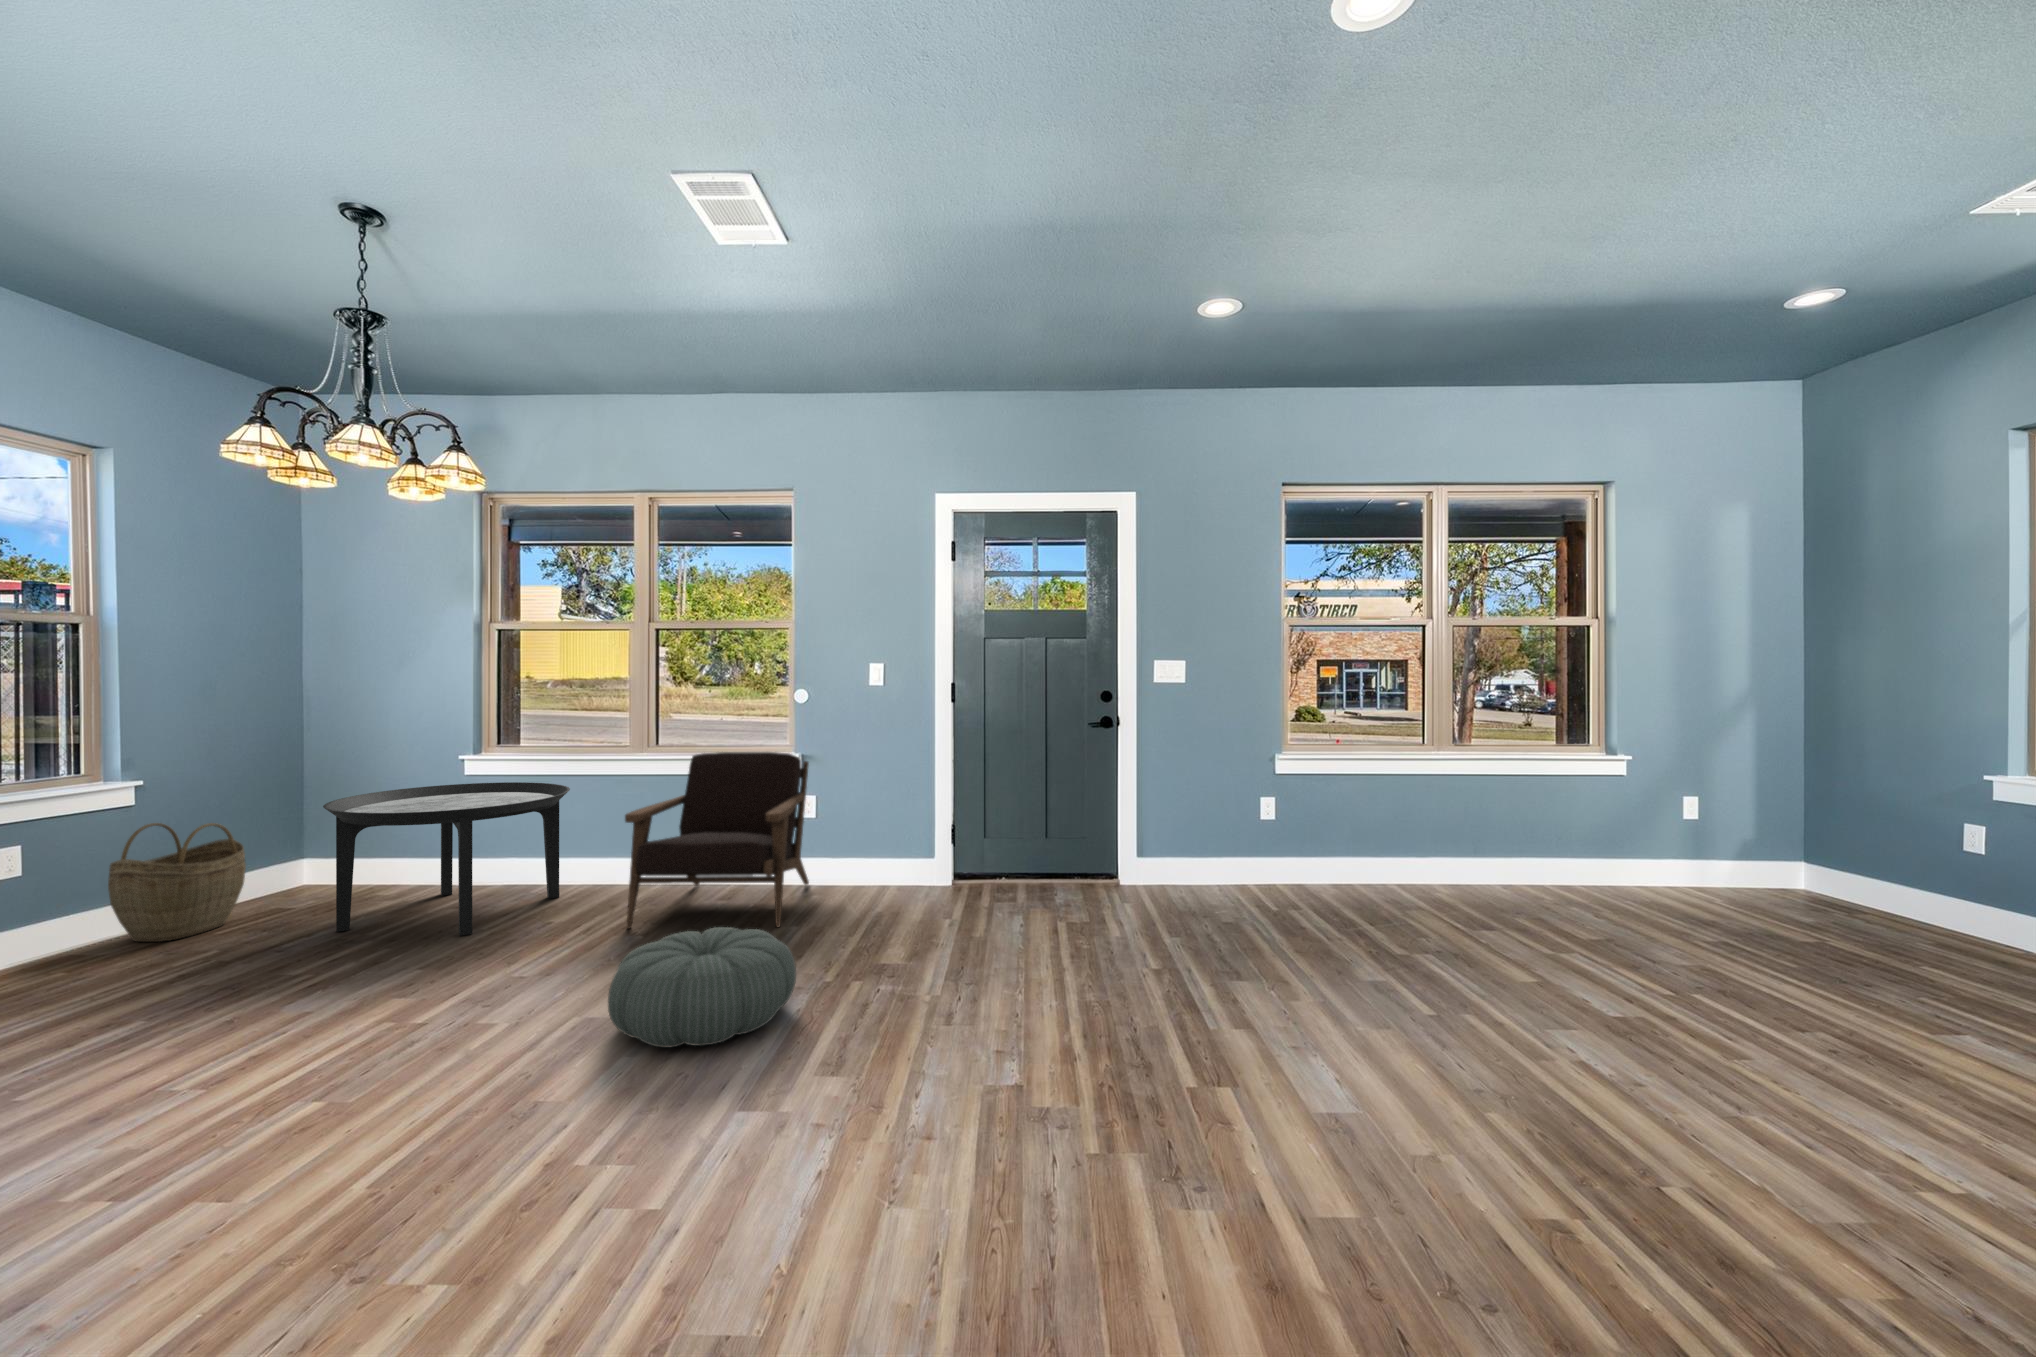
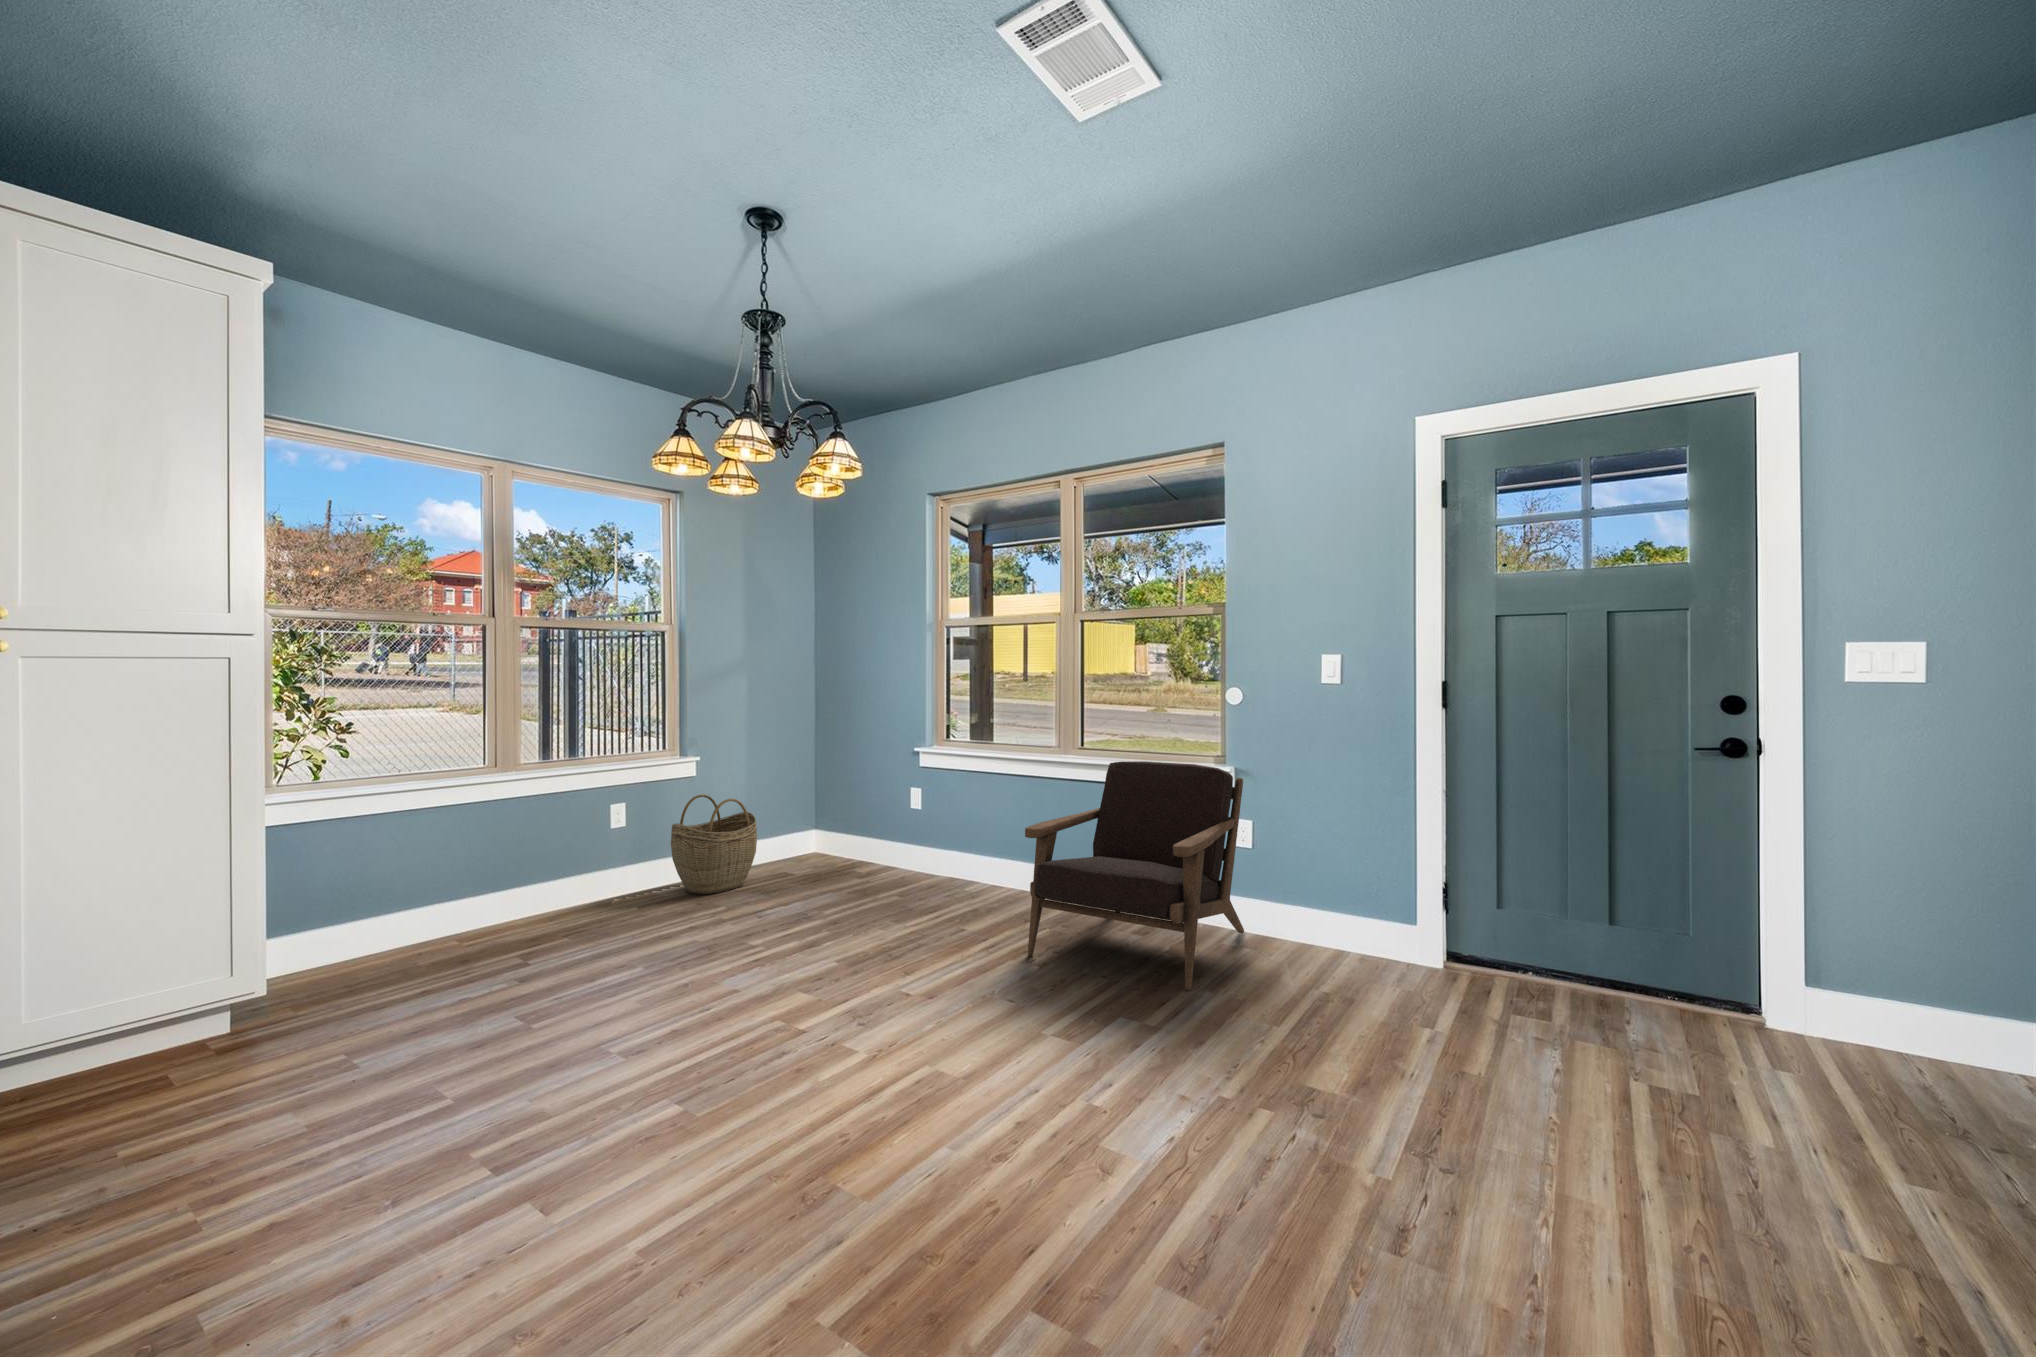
round table: present [323,782,570,936] -> none [793,777,993,933]
pouf: present [608,927,796,1047] -> none [943,991,1172,1163]

